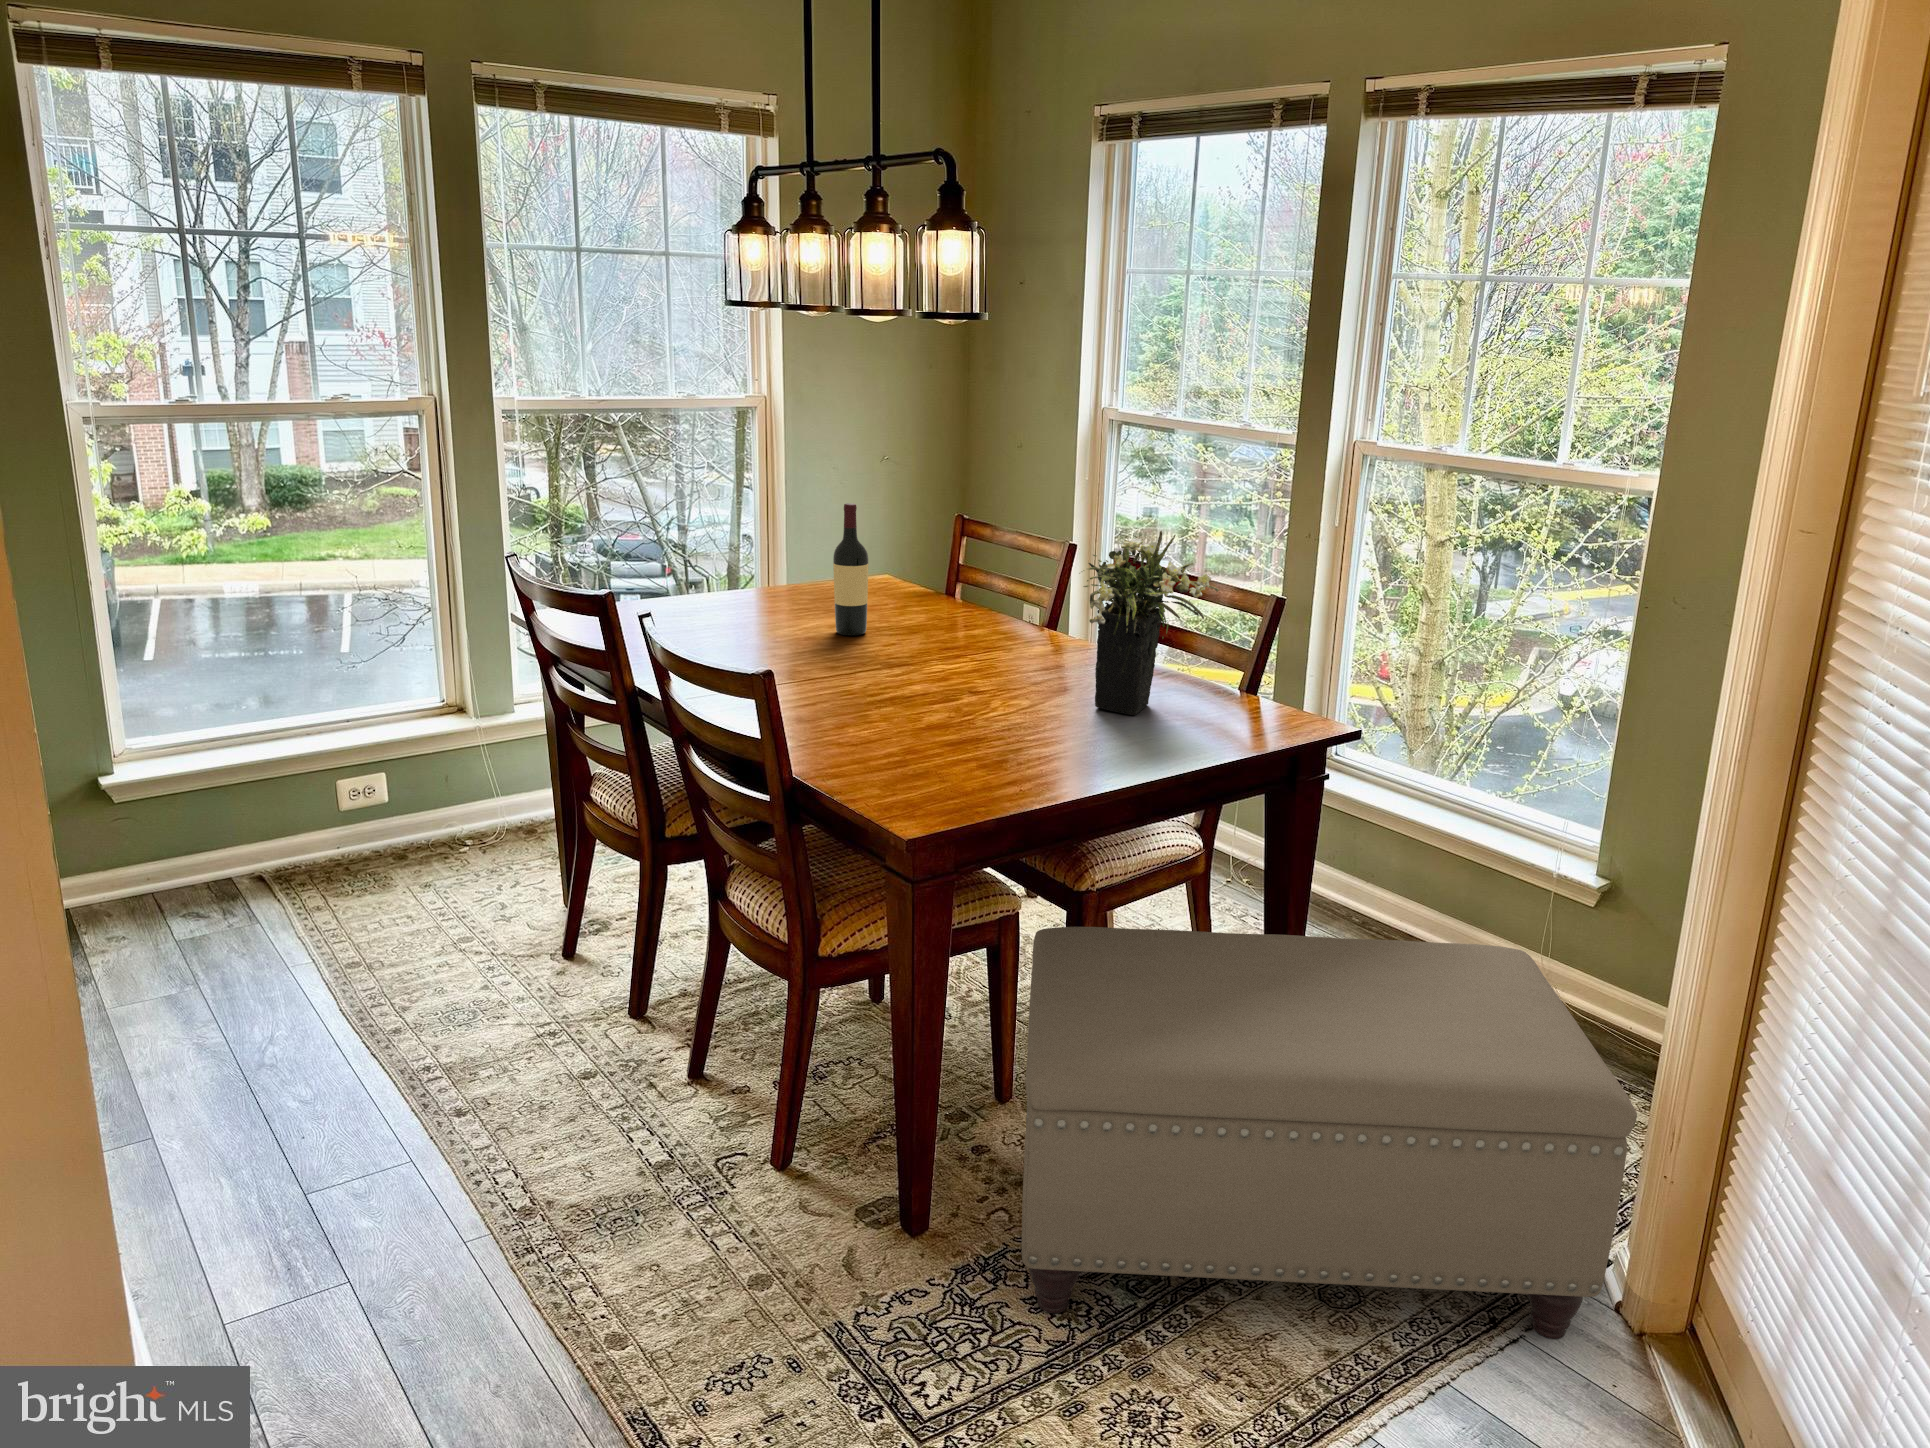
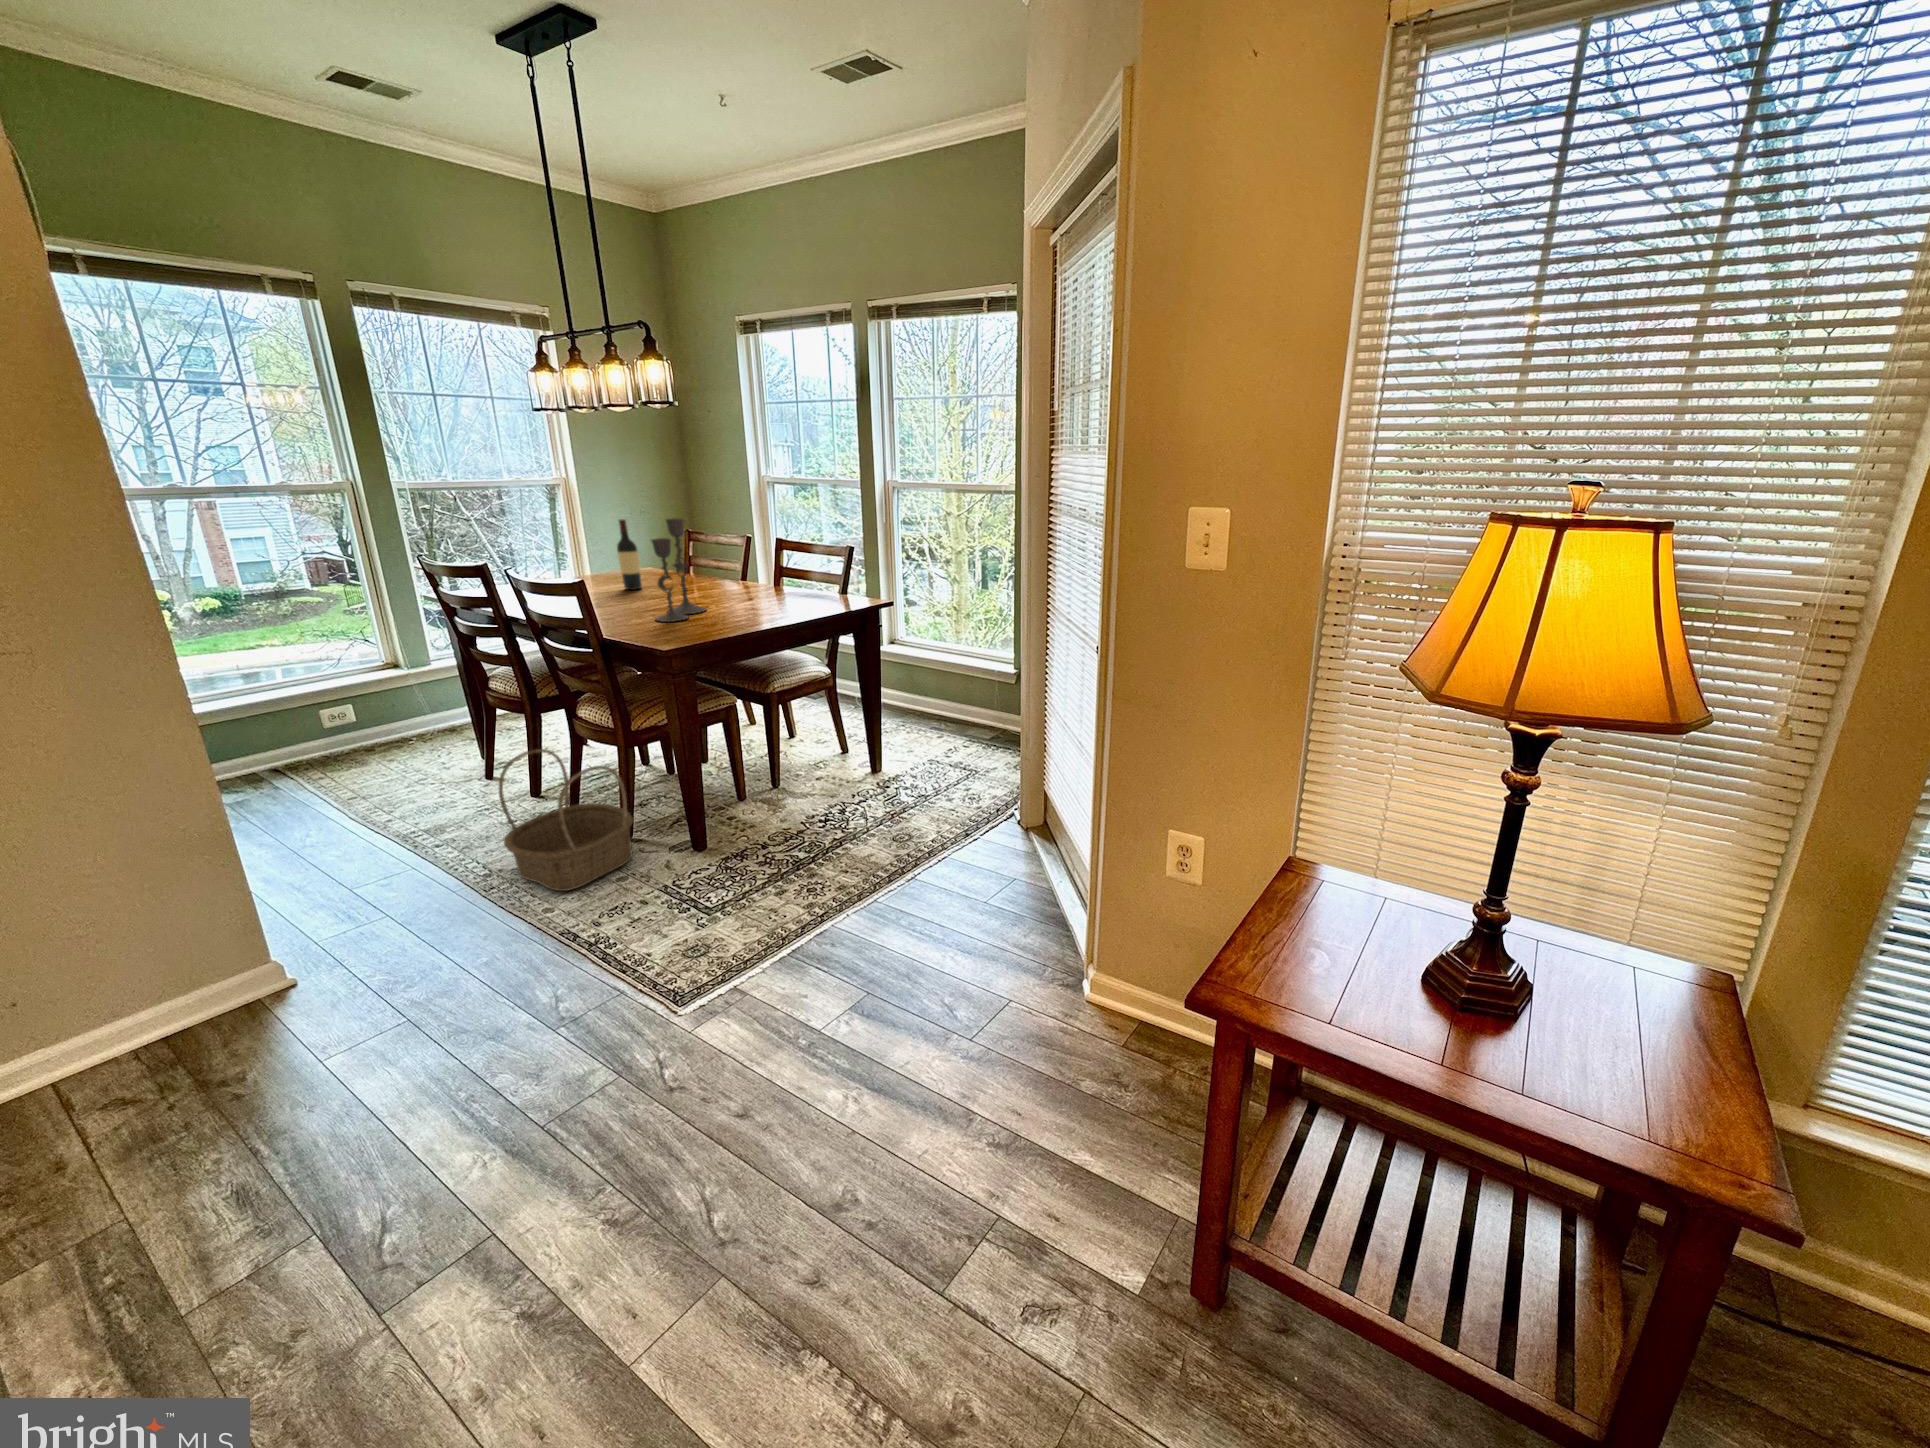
candlestick: none [889,526,983,737] -> present [651,519,706,622]
flower arrangement: present [1083,531,1219,715] -> none [744,517,818,607]
ottoman: present [1022,927,1637,1339] -> none [740,688,1005,866]
basket: none [565,975,797,1289] -> present [499,749,633,891]

